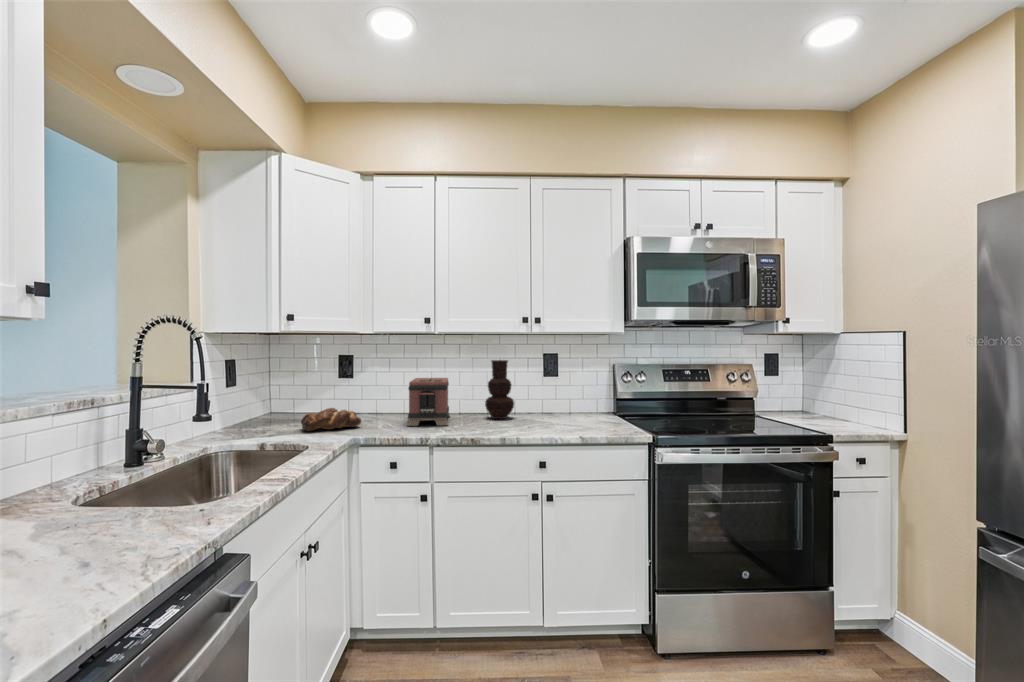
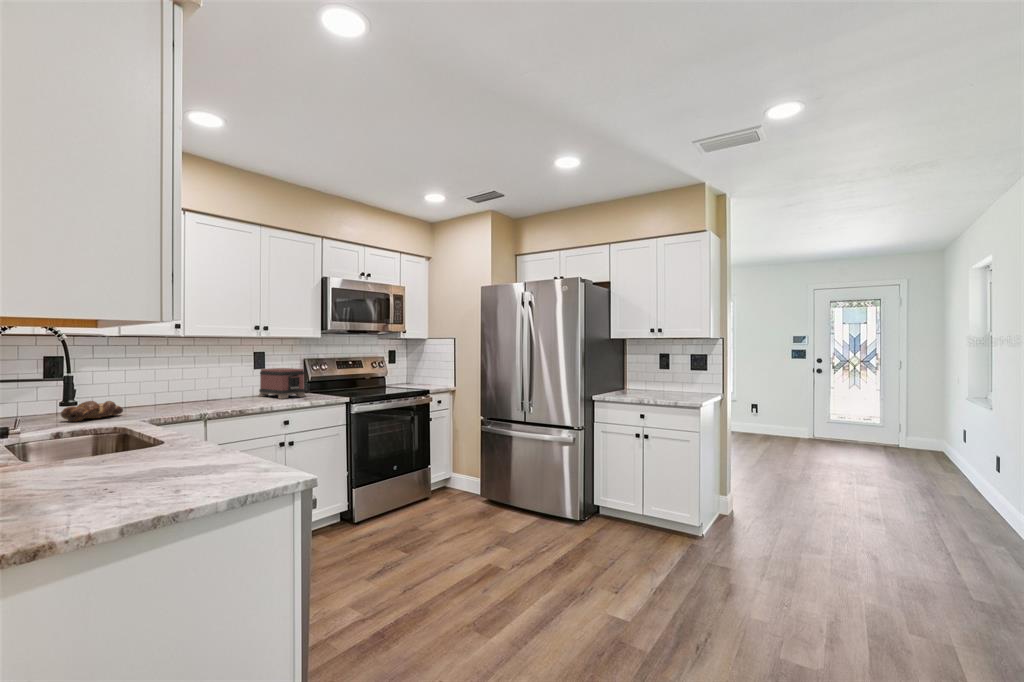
vase: present [485,360,514,419] -> none [216,357,242,401]
toaster: present [407,378,450,426] -> present [259,368,305,399]

